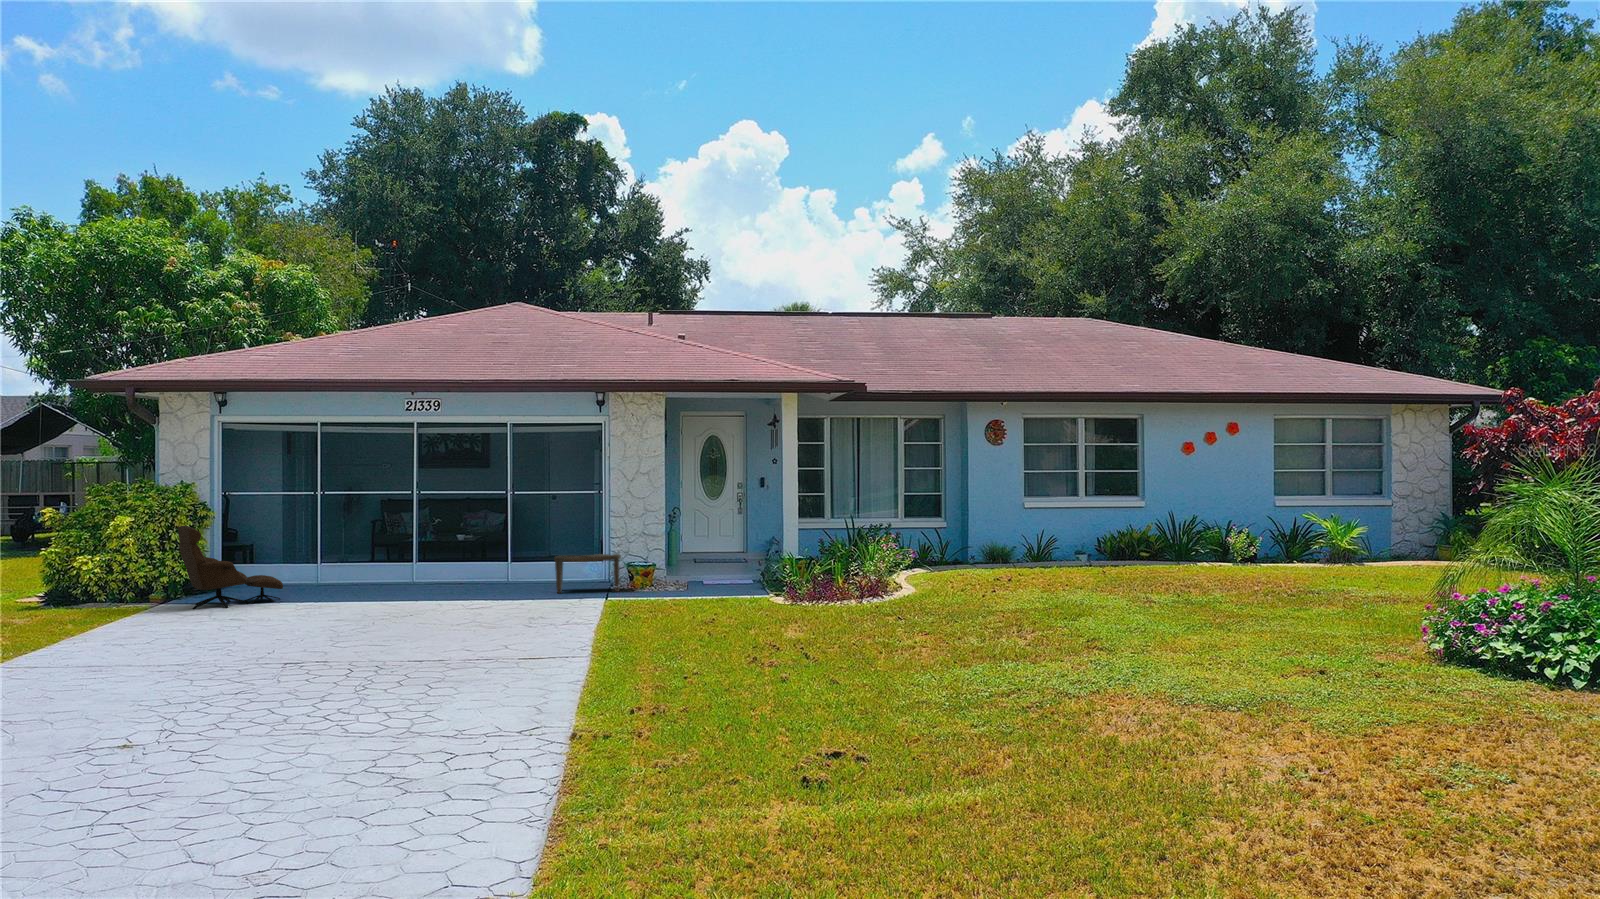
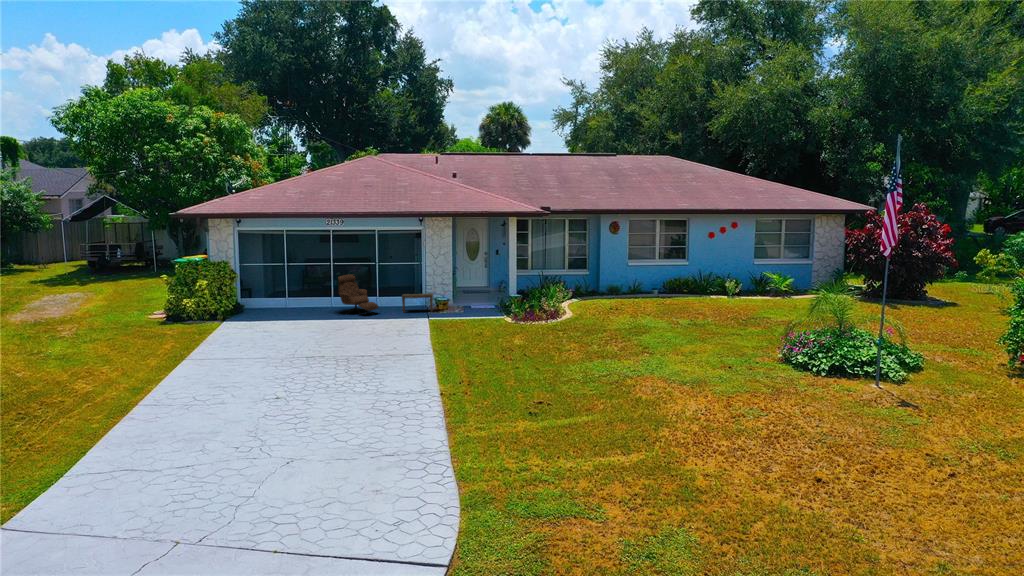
lounge chair: present [178,526,283,609] -> present [338,275,378,314]

